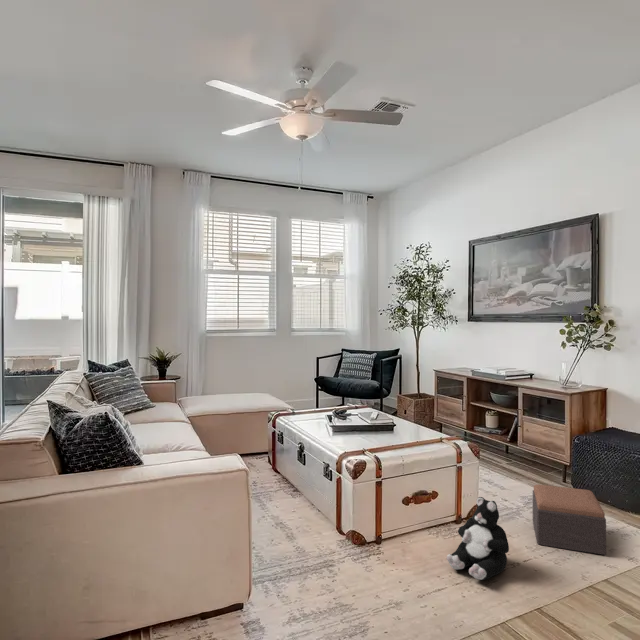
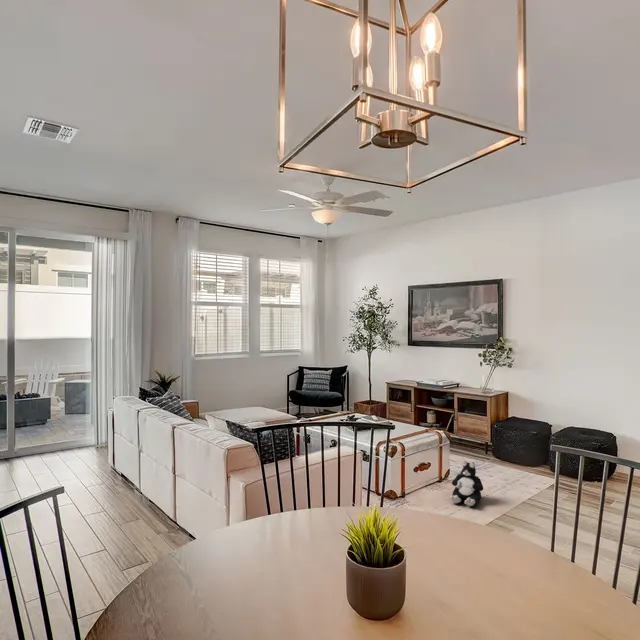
footstool: present [533,484,606,555] -> none [481,454,526,489]

